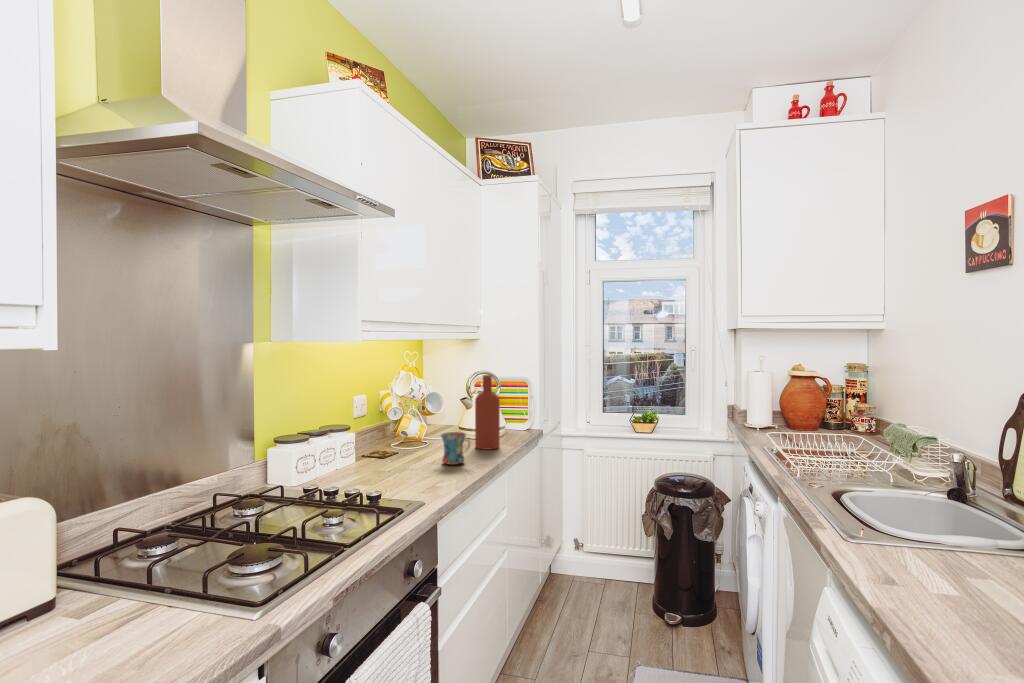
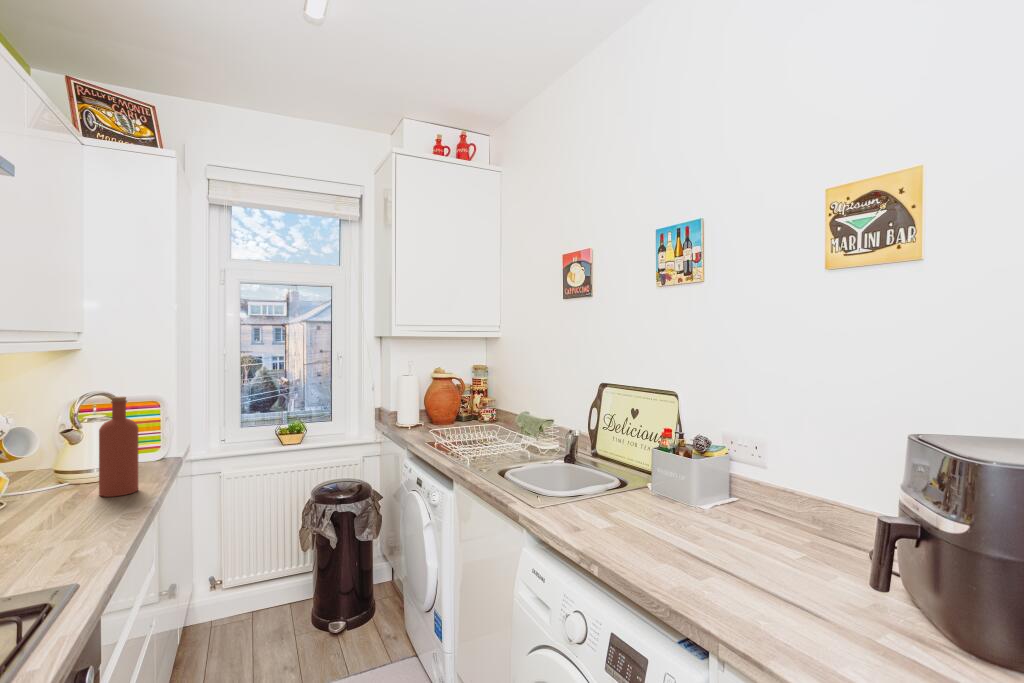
mug: present [441,432,470,465] -> none [60,480,115,529]

